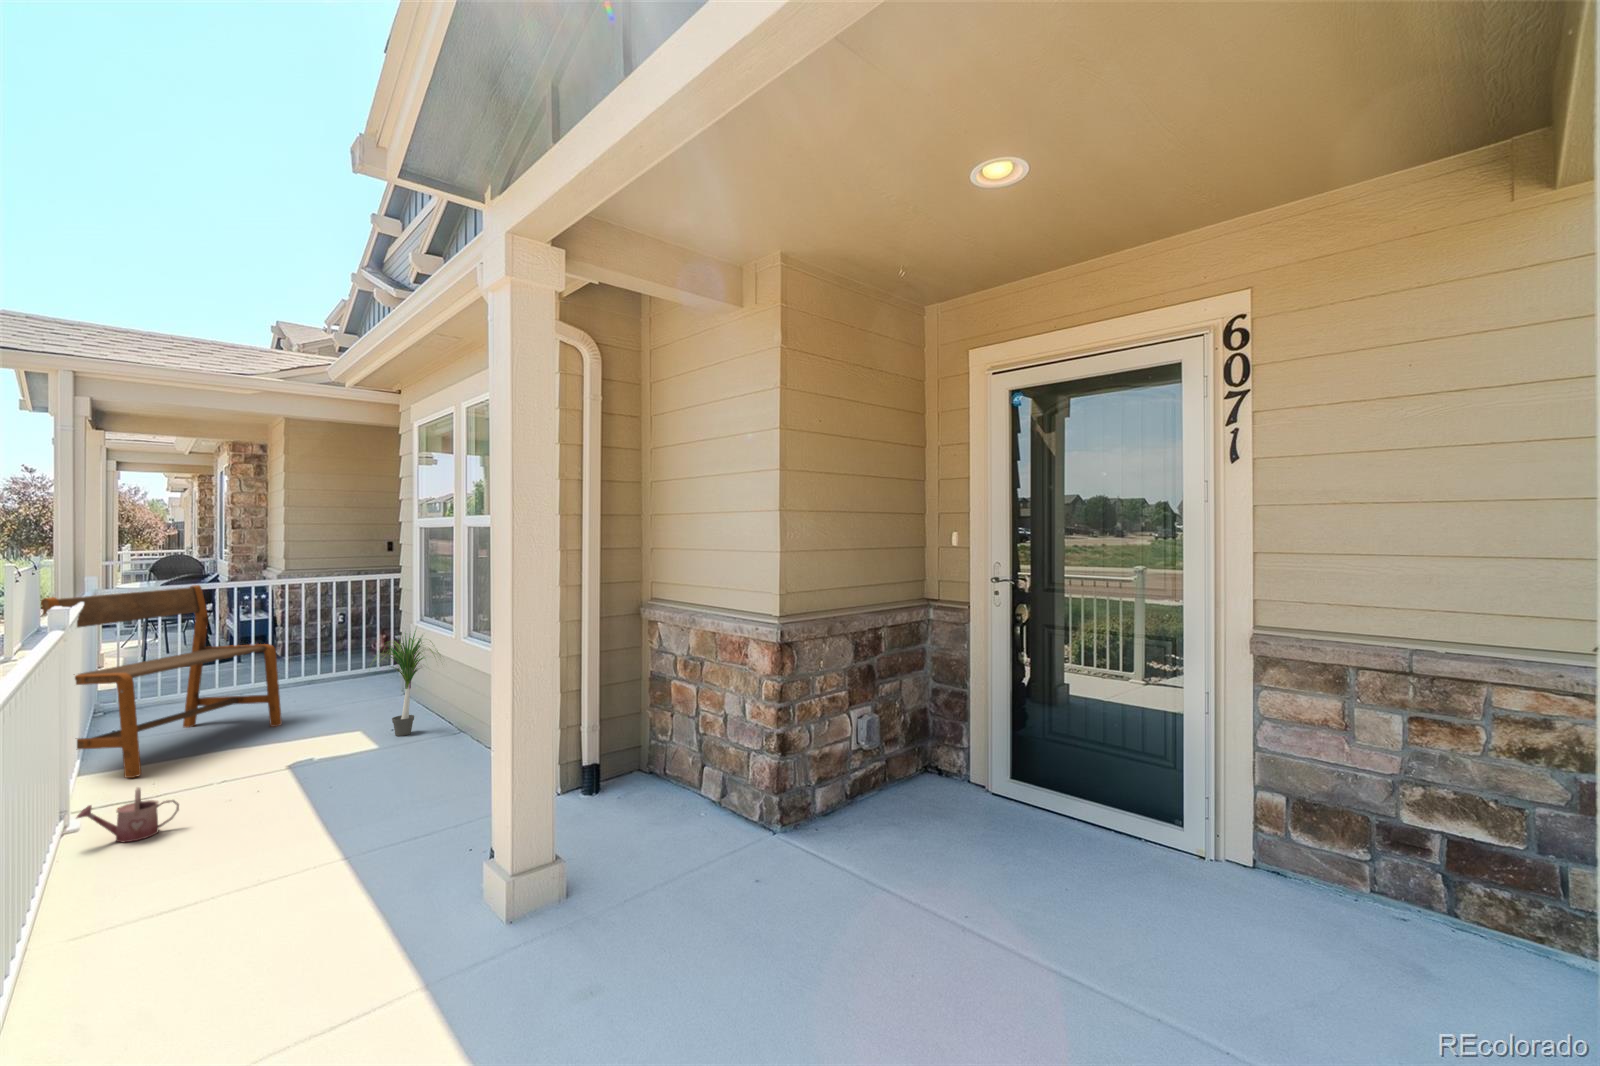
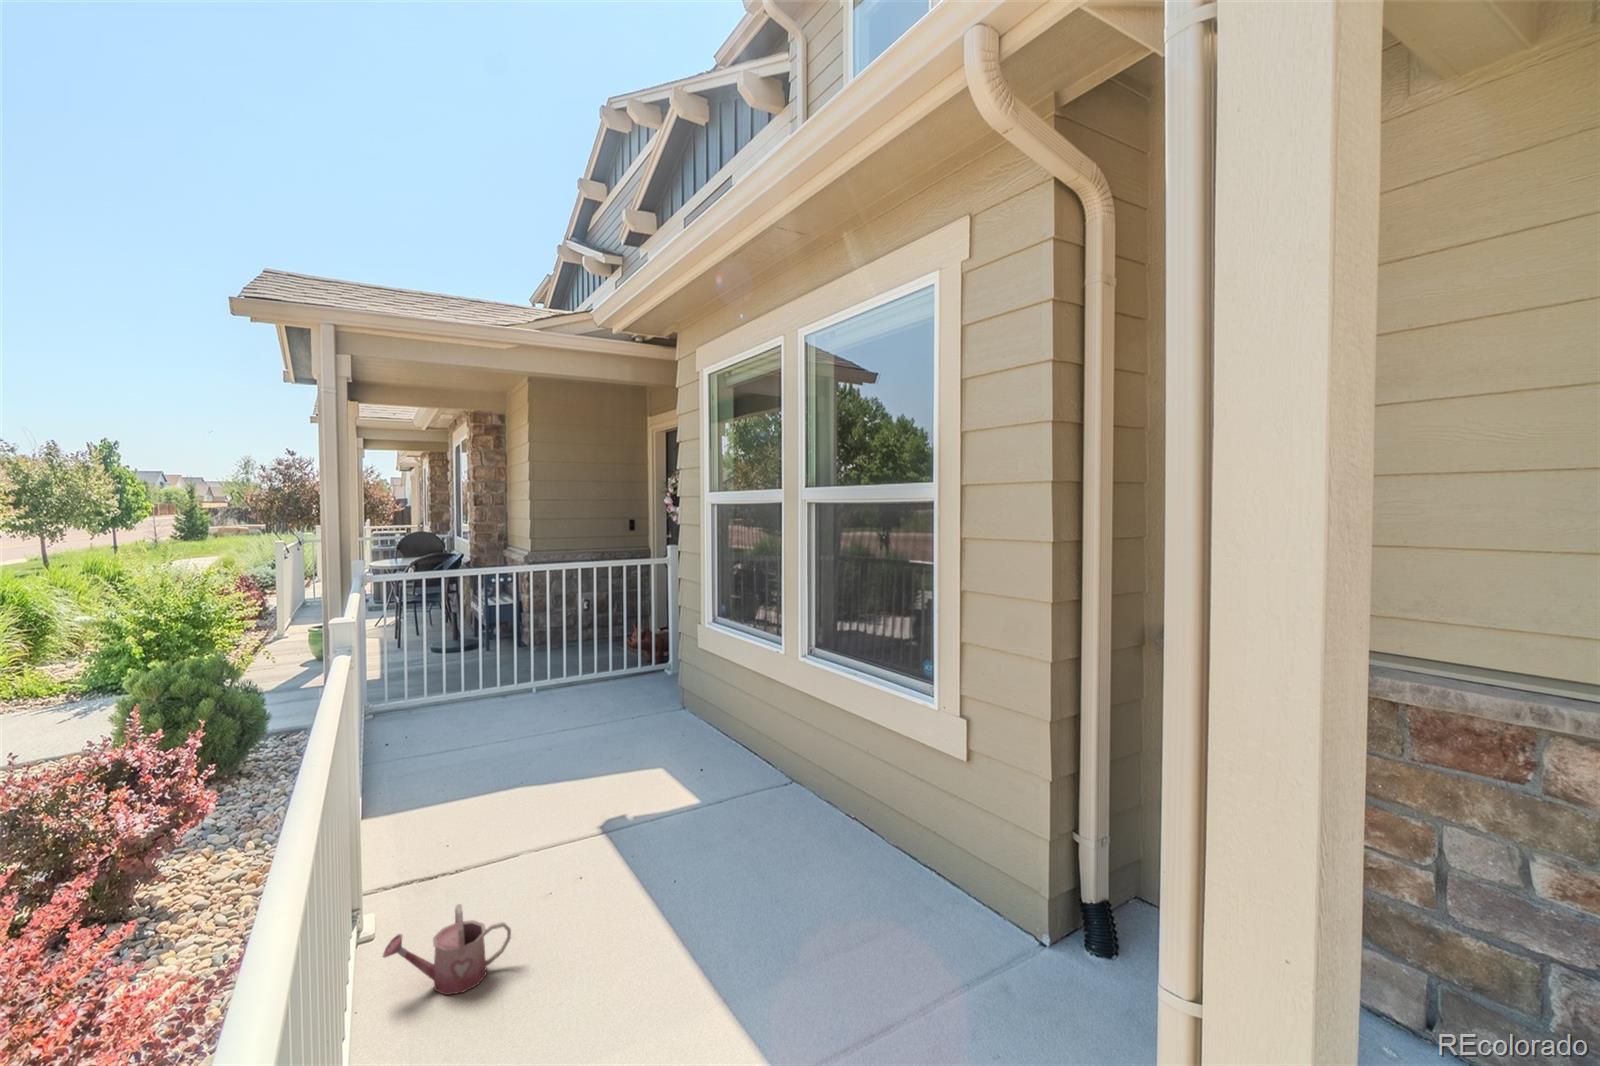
bench: present [41,585,282,778] -> none [315,576,572,841]
potted plant: present [375,630,439,736] -> none [682,633,780,786]

